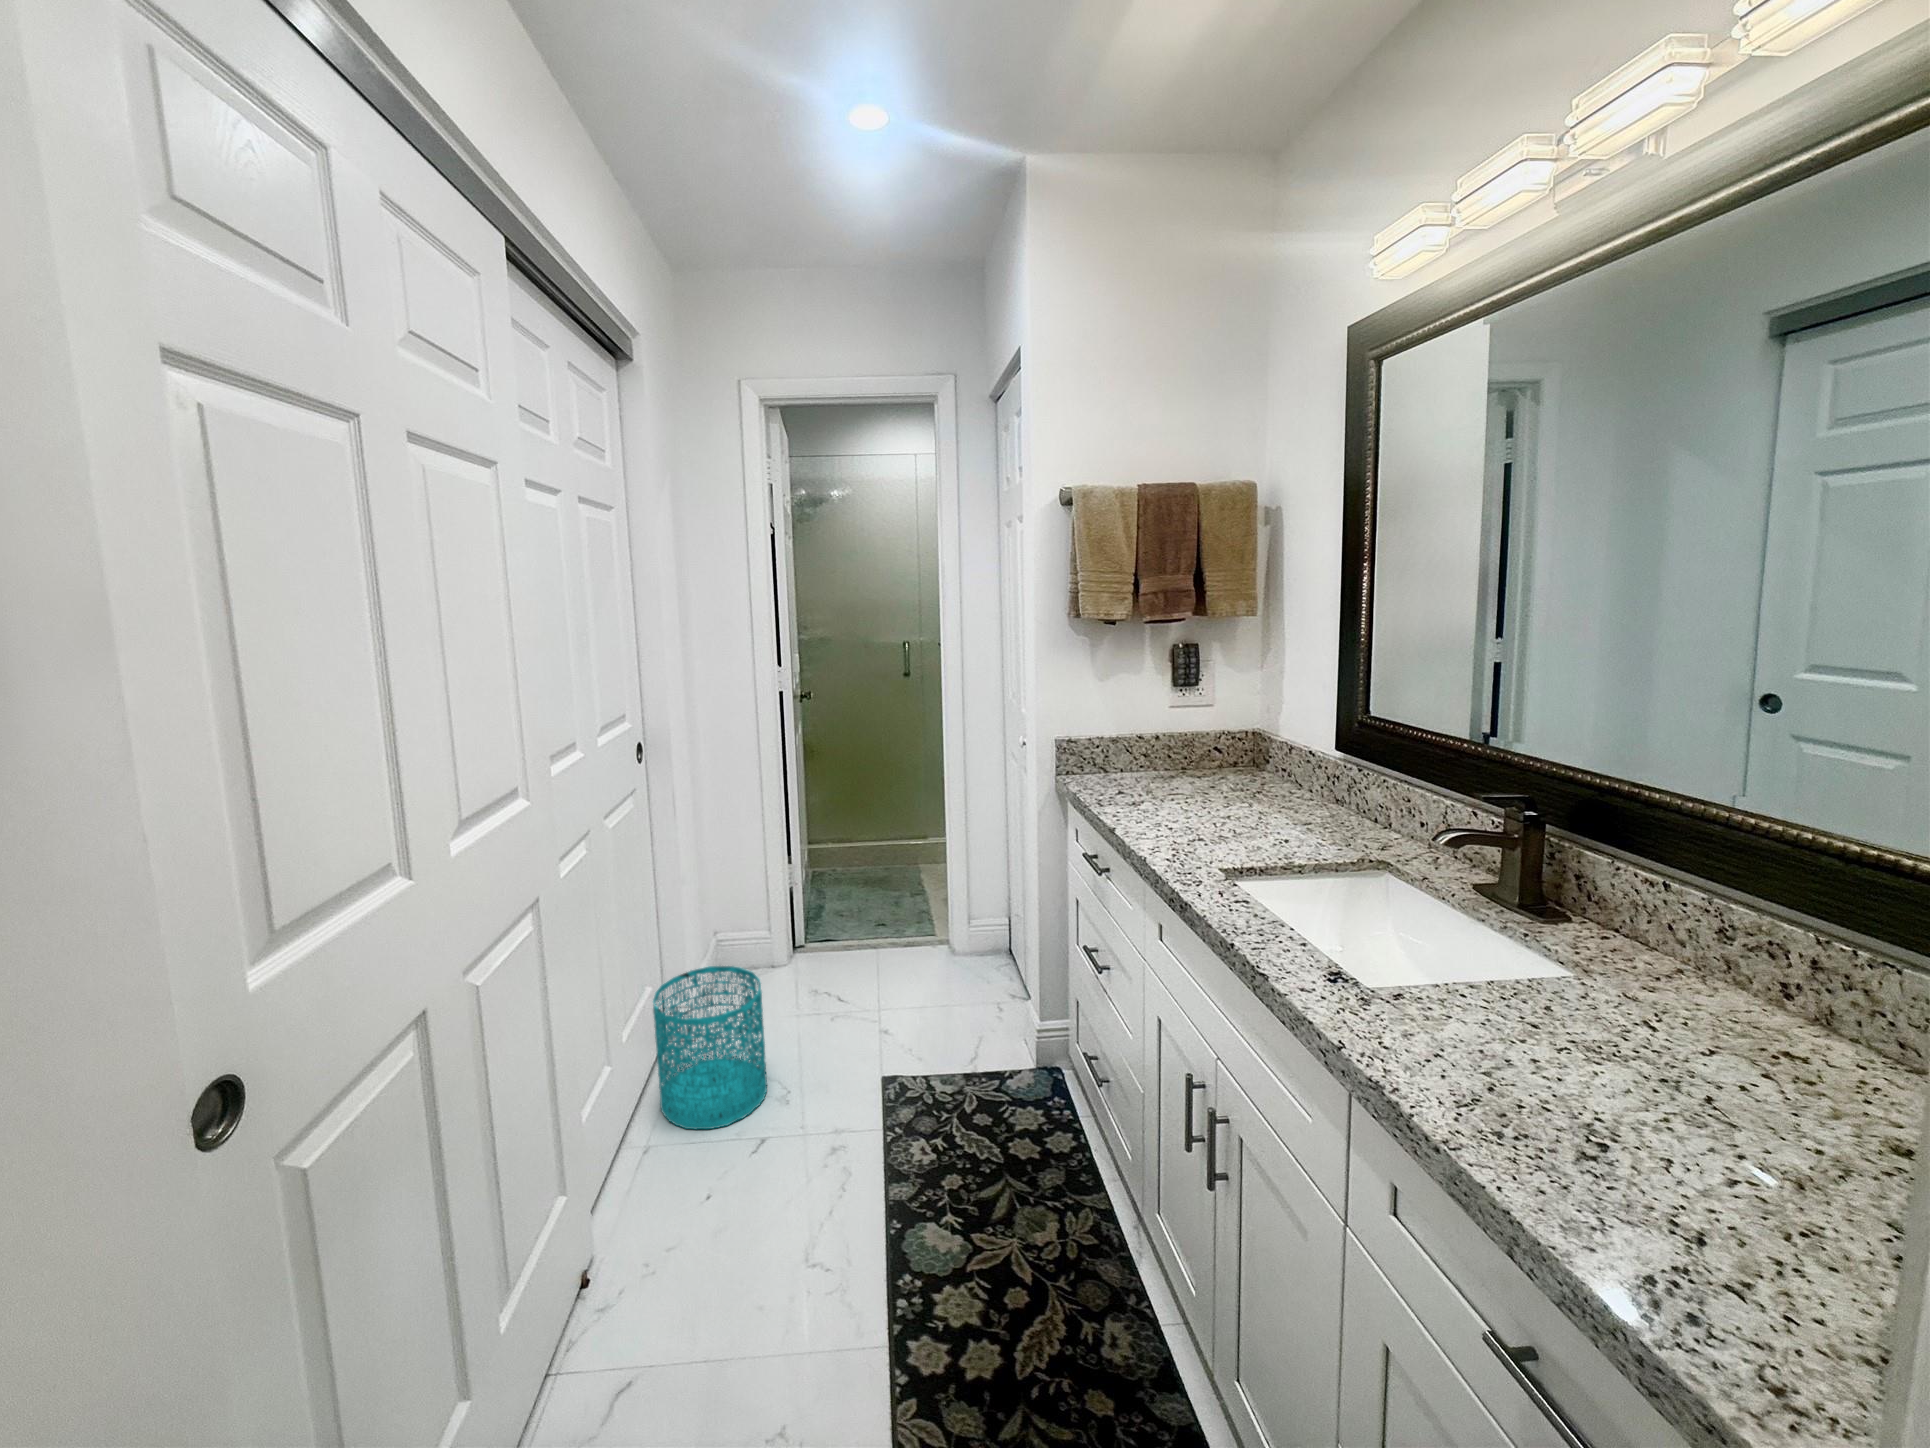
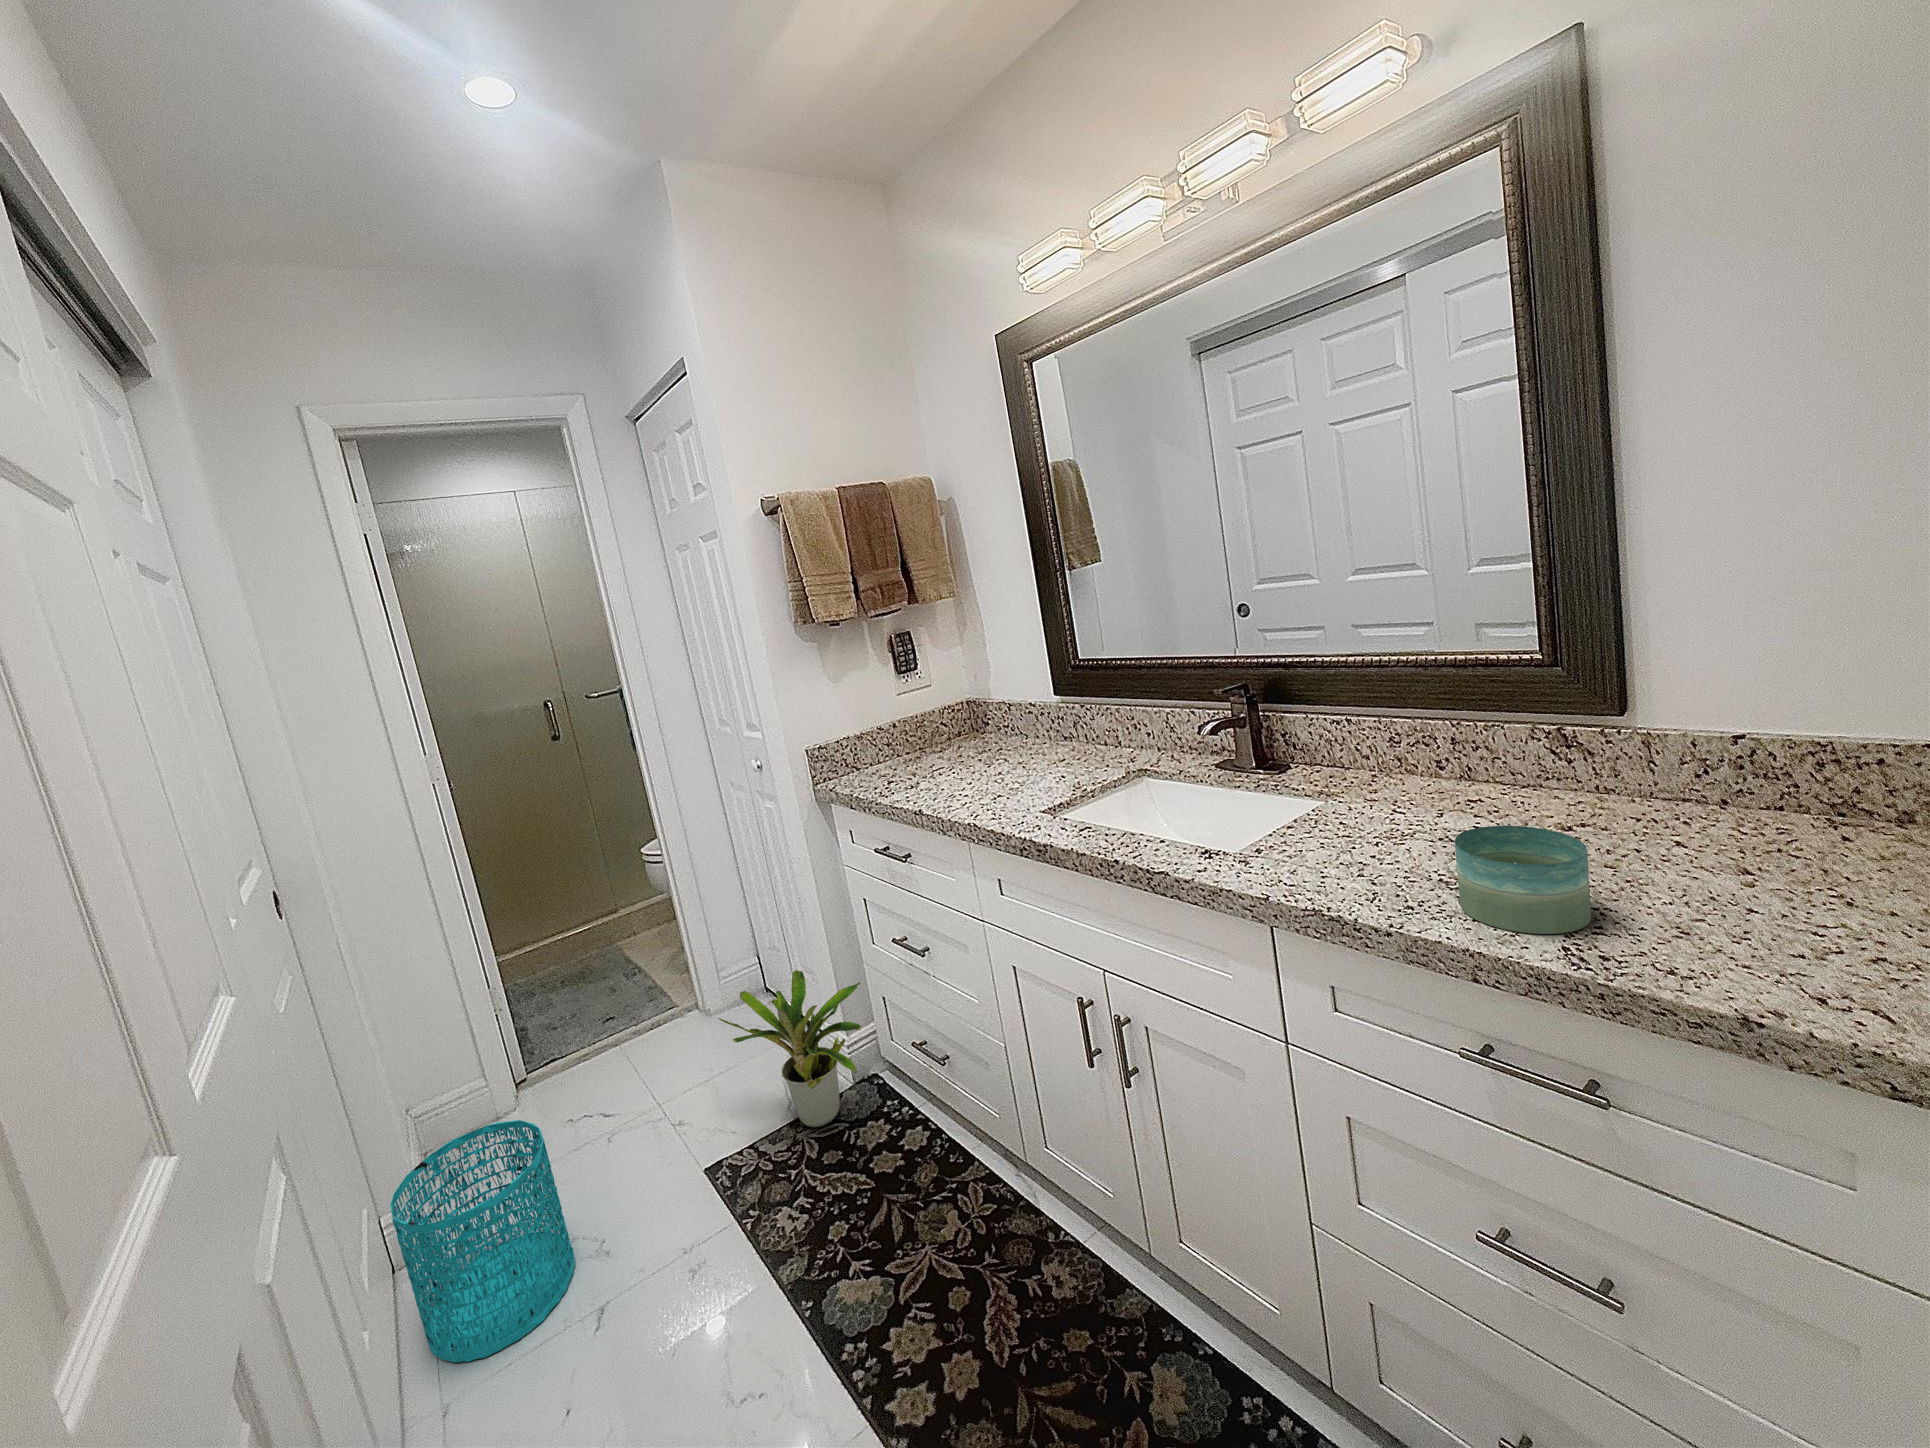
potted plant: none [918,942,1053,1093] -> present [719,970,862,1127]
candle: none [1537,1067,1733,1257] -> present [1455,826,1591,934]

